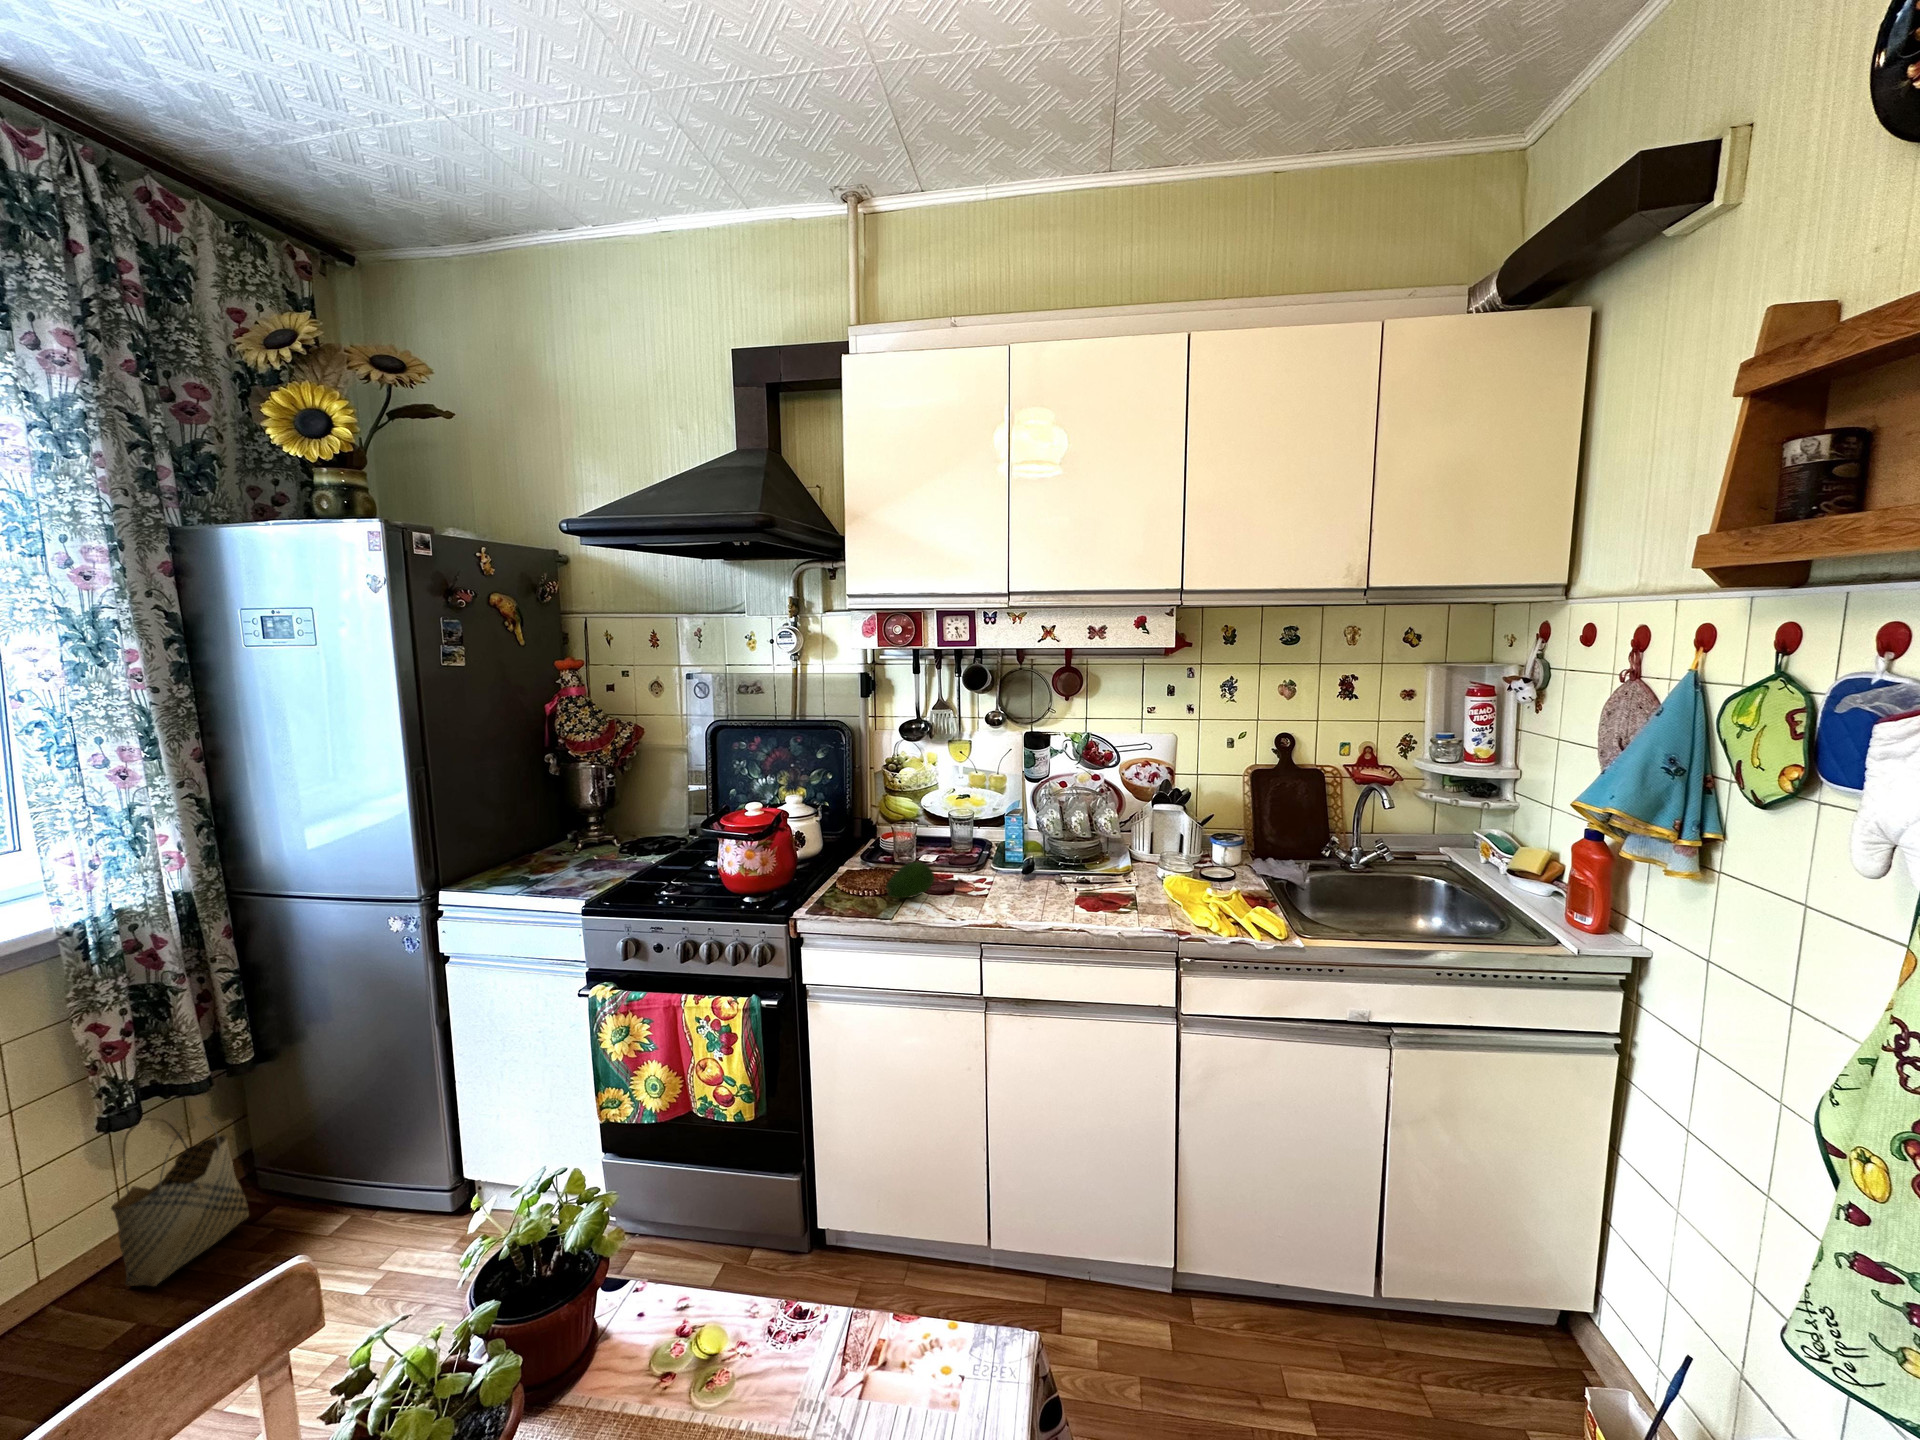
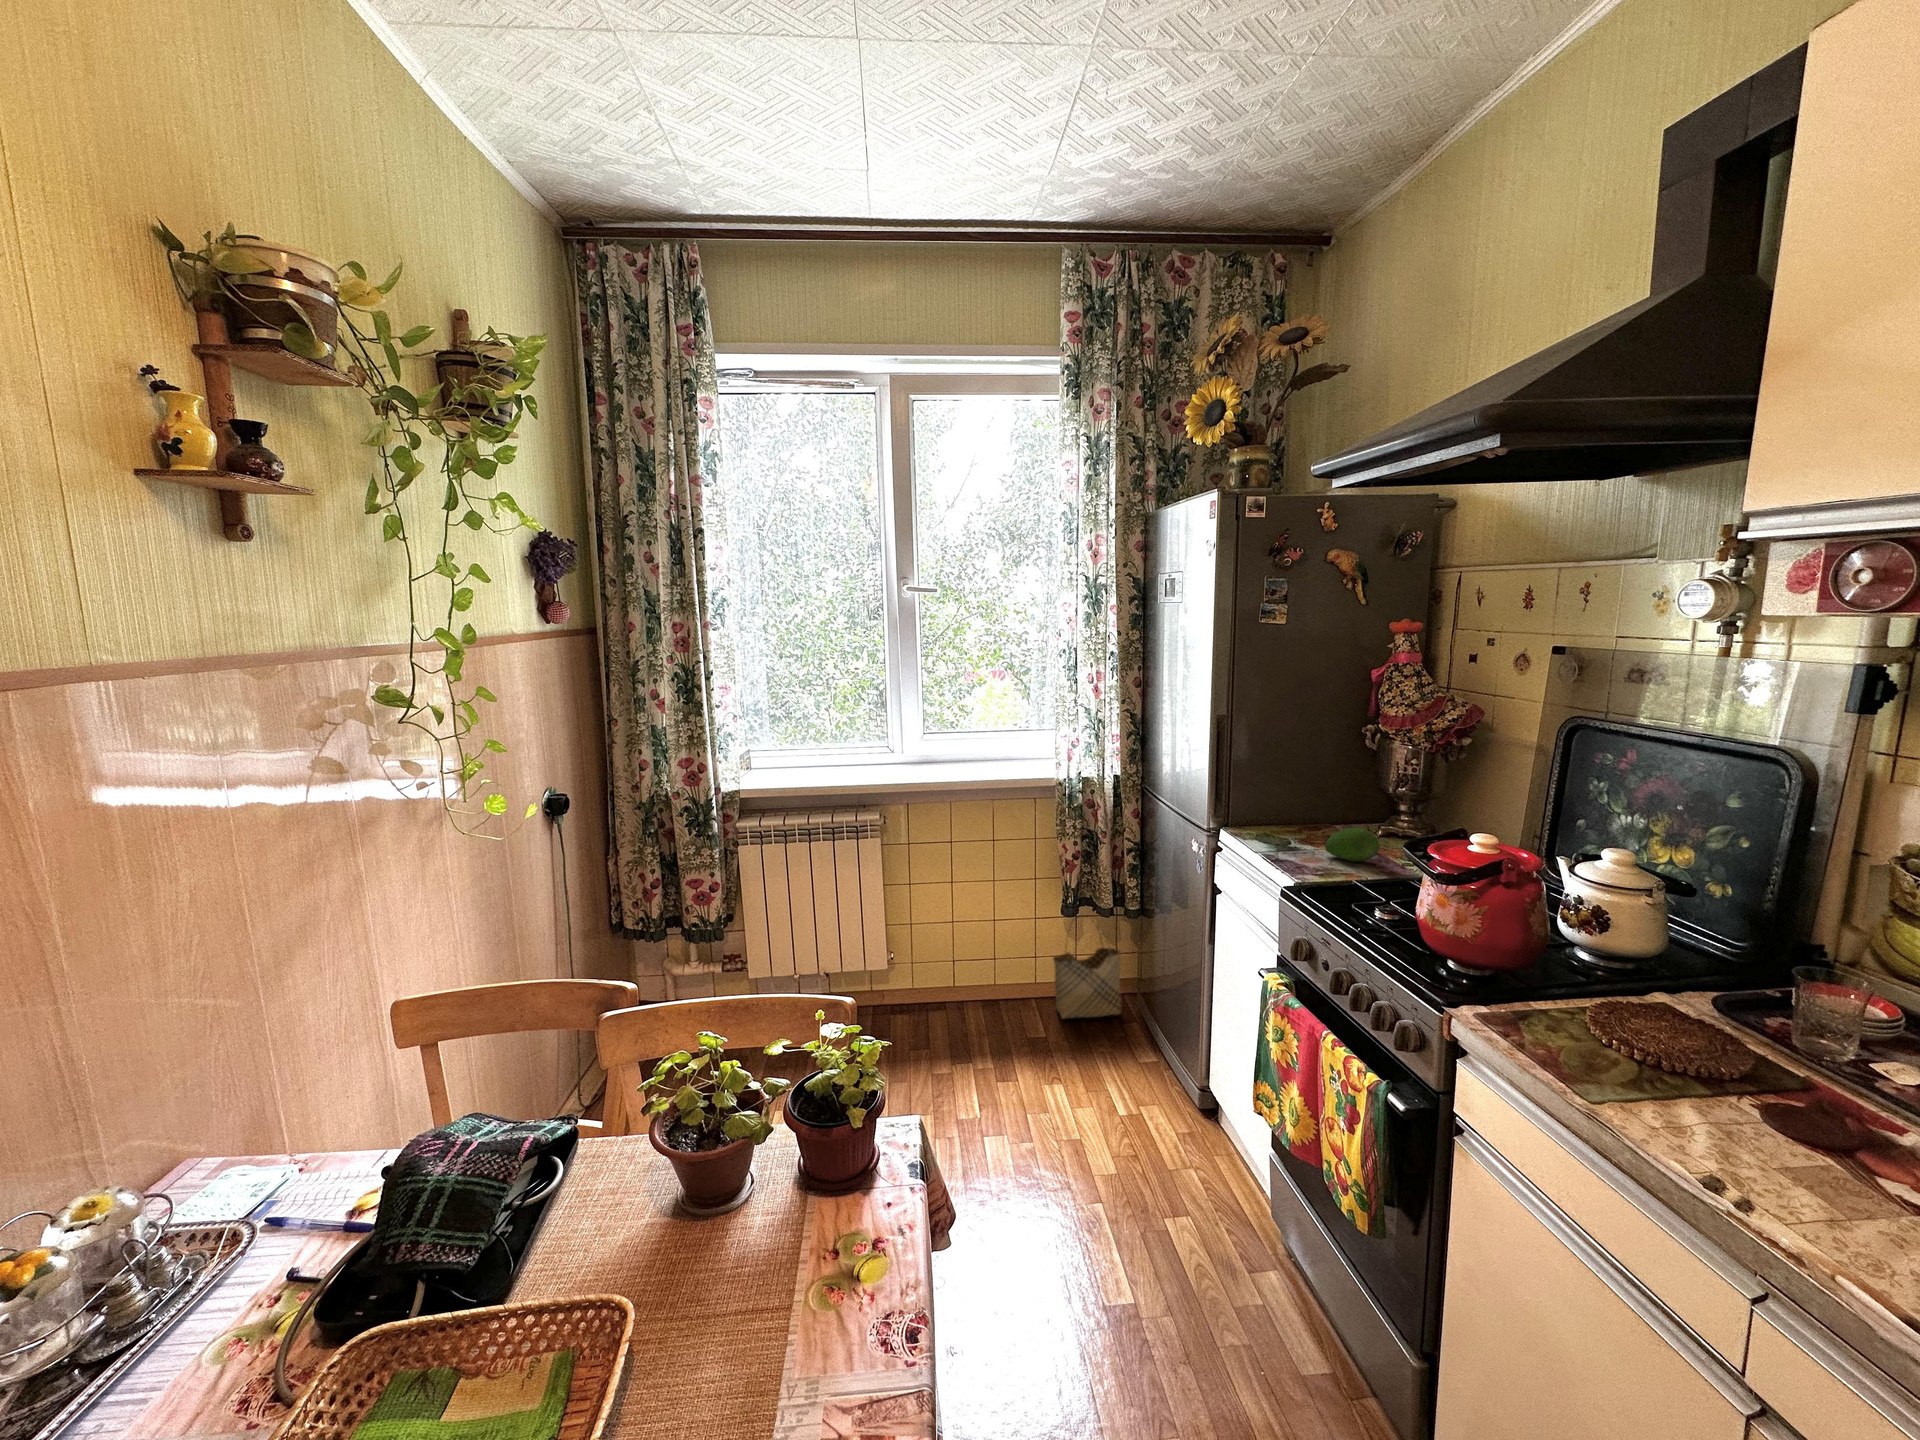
fruit: present [886,862,934,898] -> present [1325,827,1380,862]

